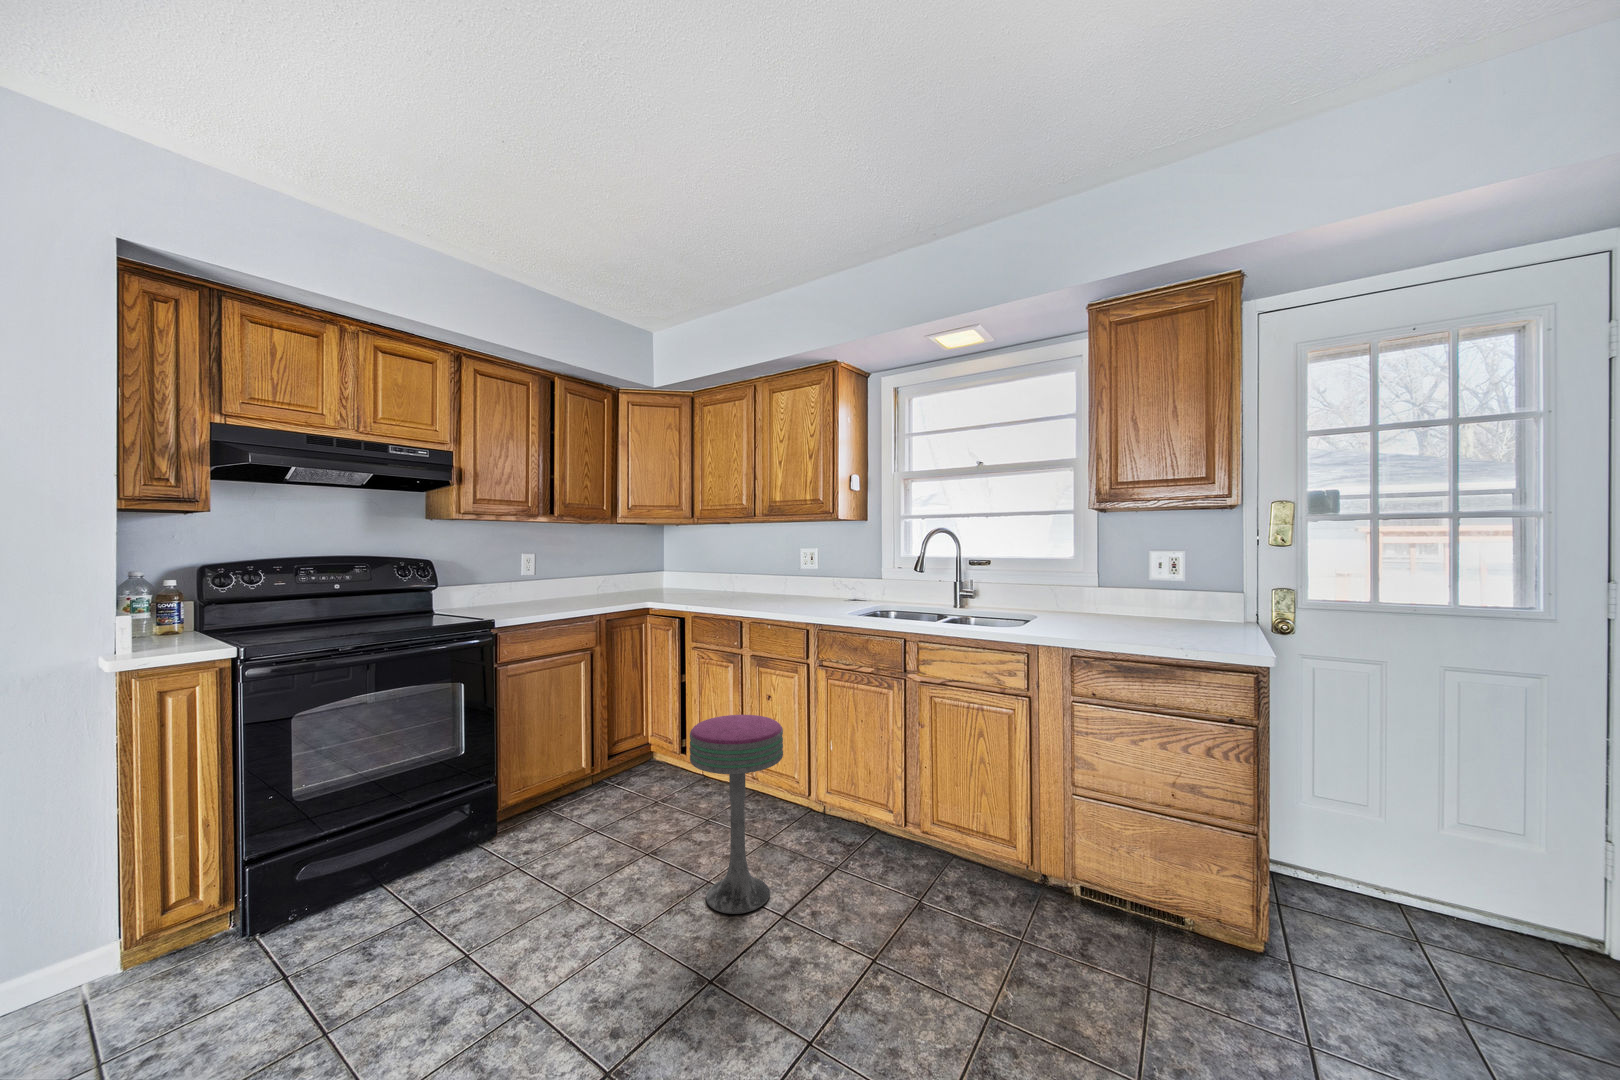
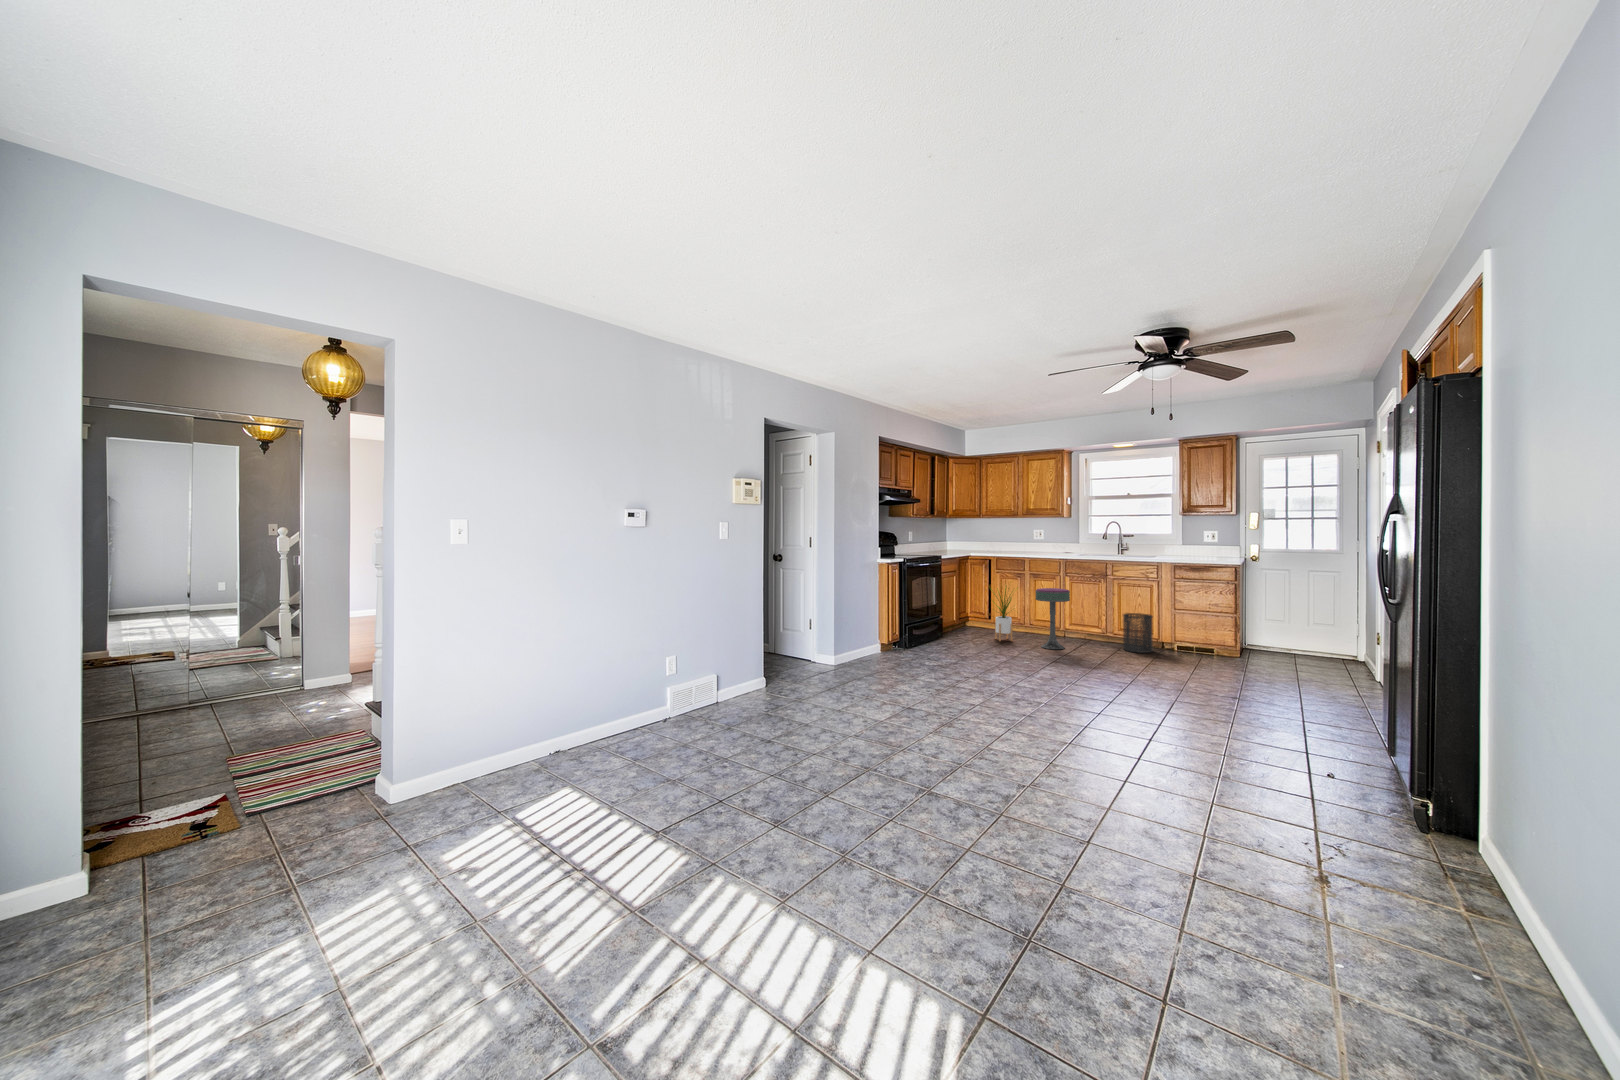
house plant: none [608,680,695,852] -> present [993,586,1013,641]
trash can: none [931,789,1011,934] -> present [1123,613,1153,653]

